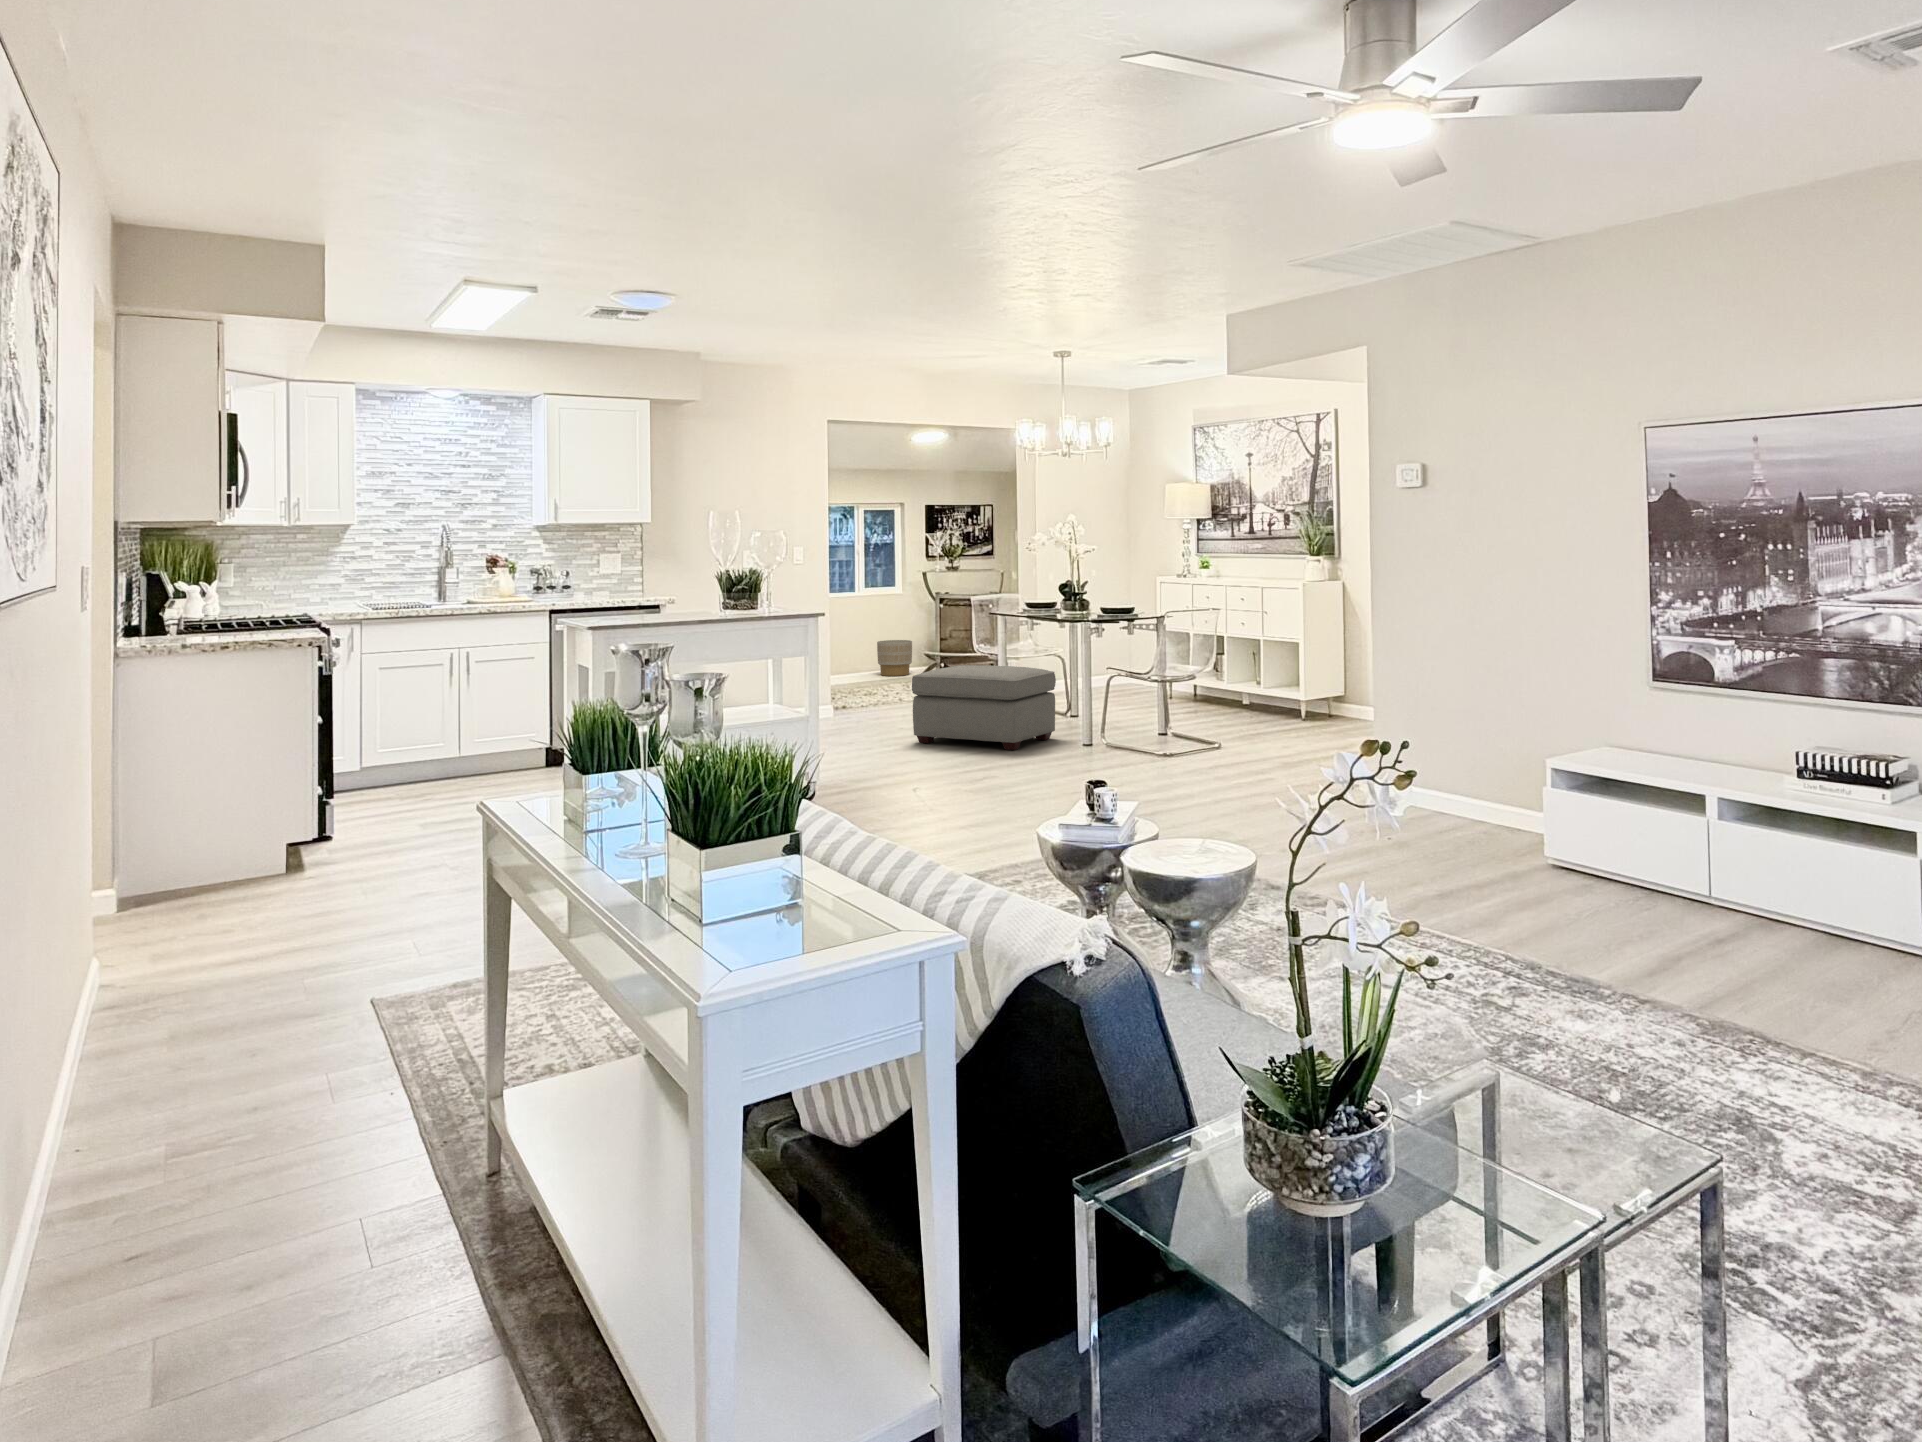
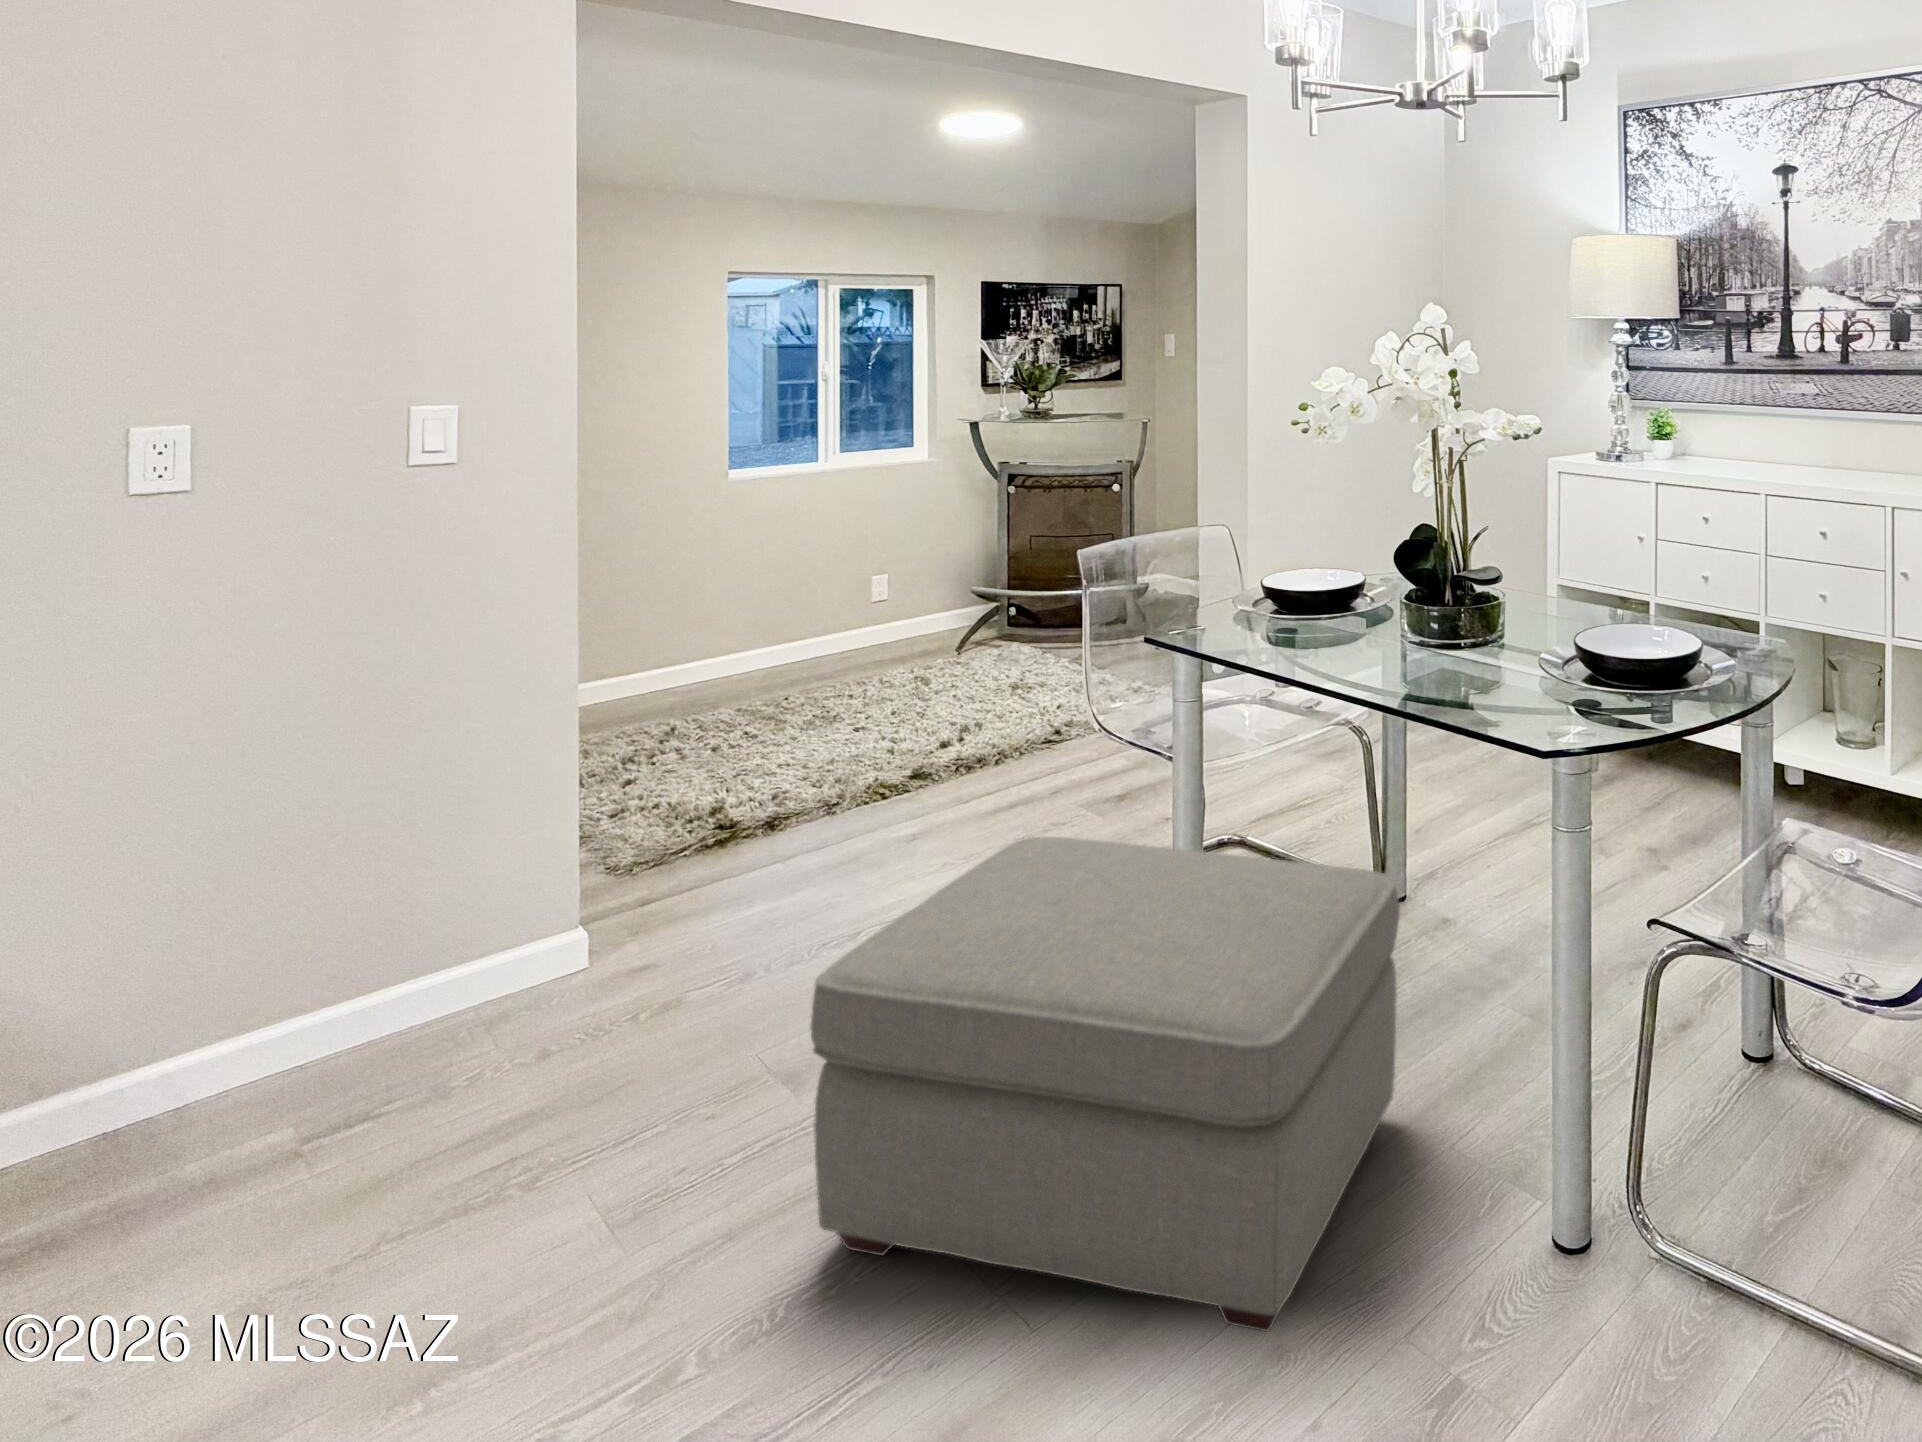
planter: present [877,640,912,676] -> none [861,566,944,653]

